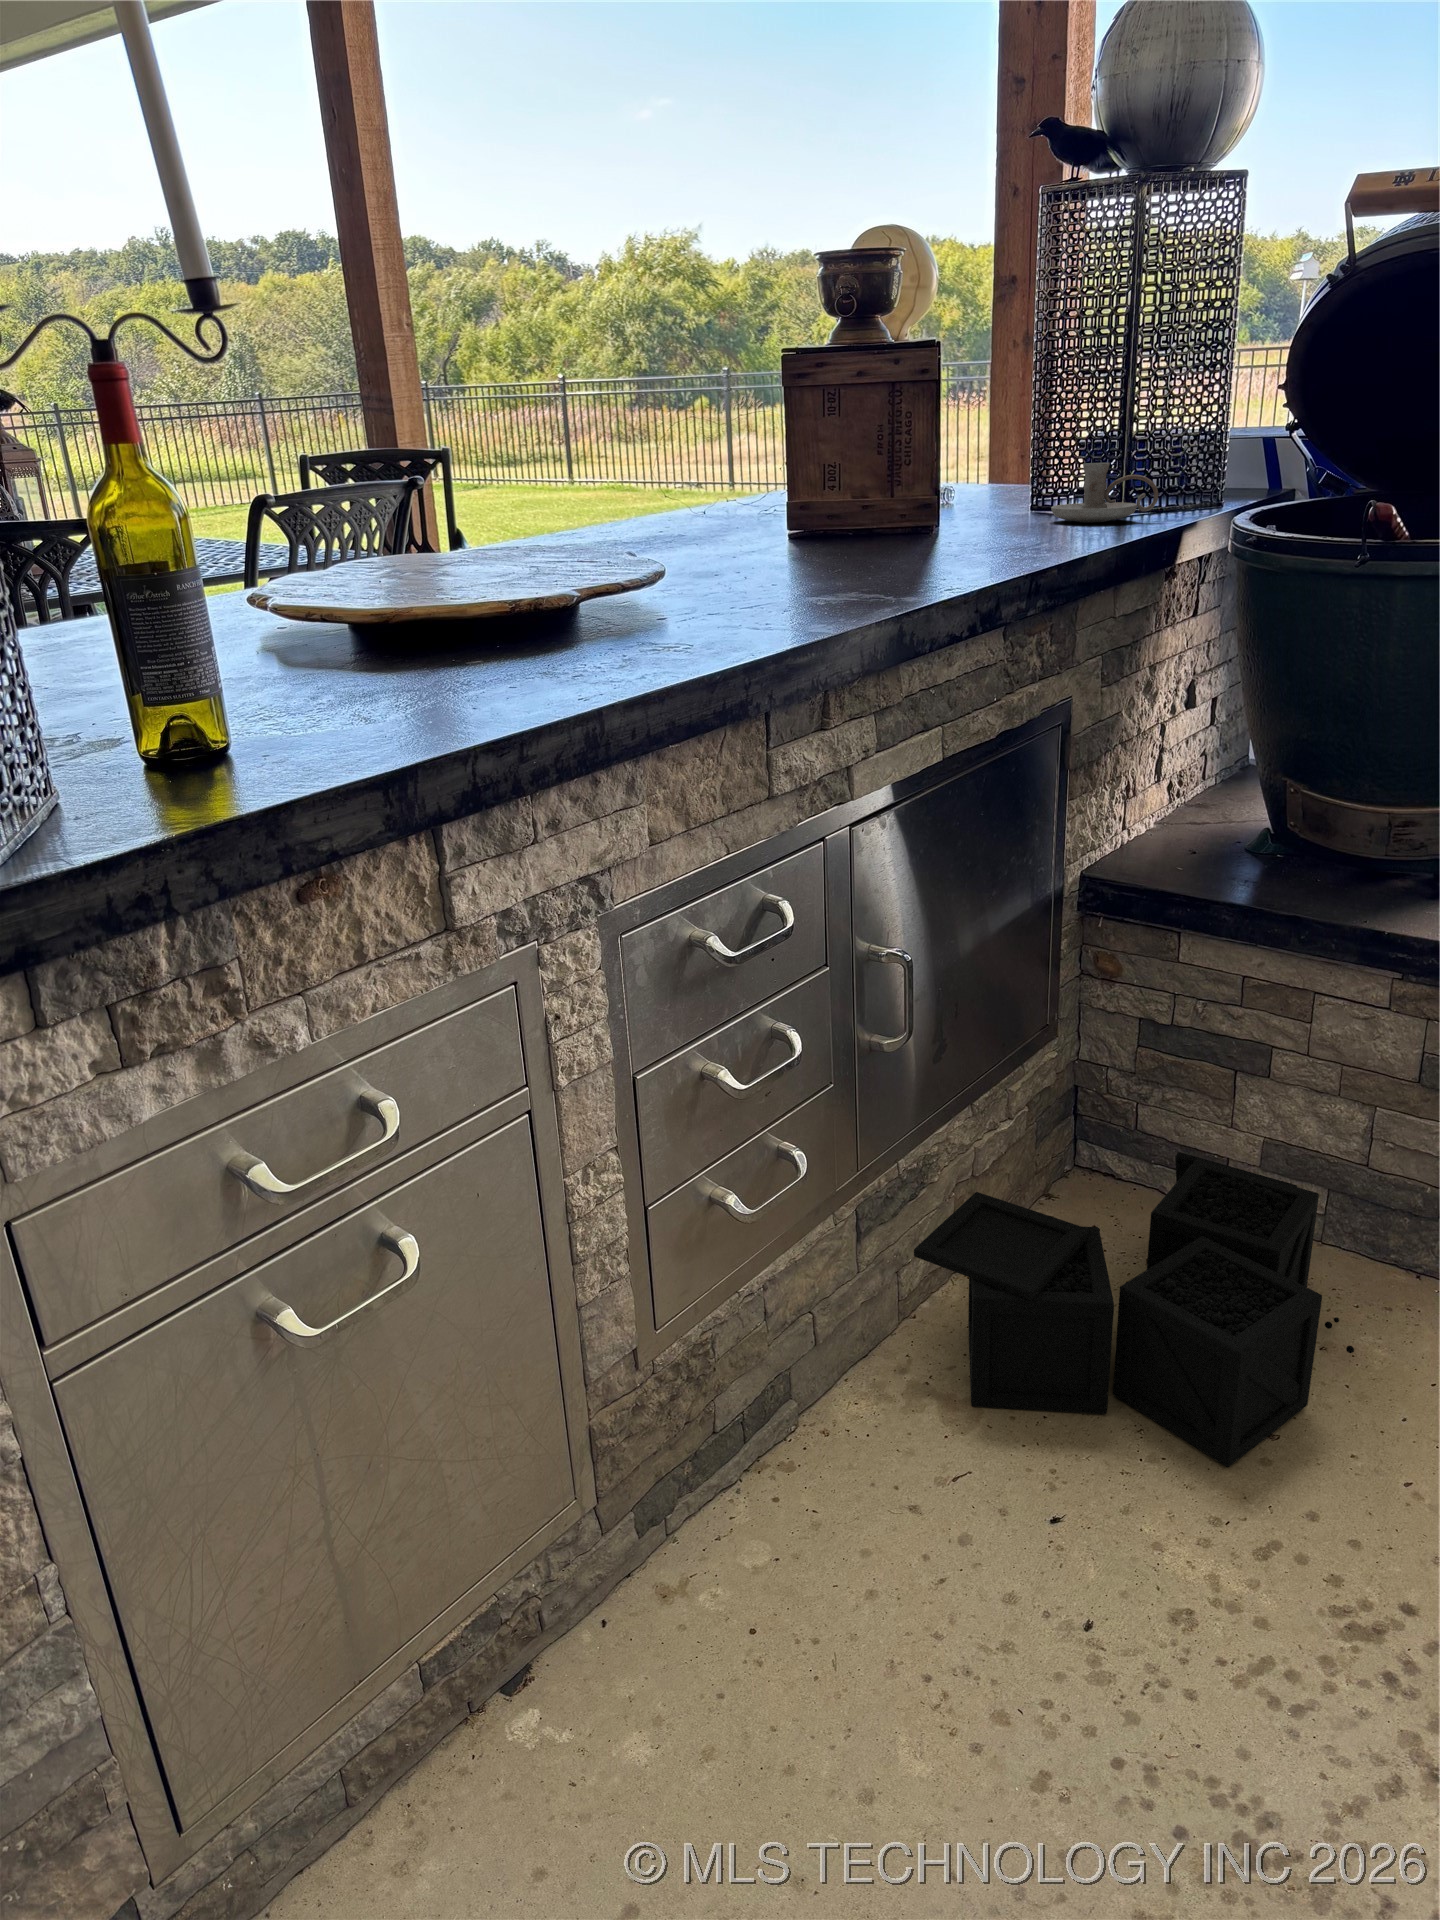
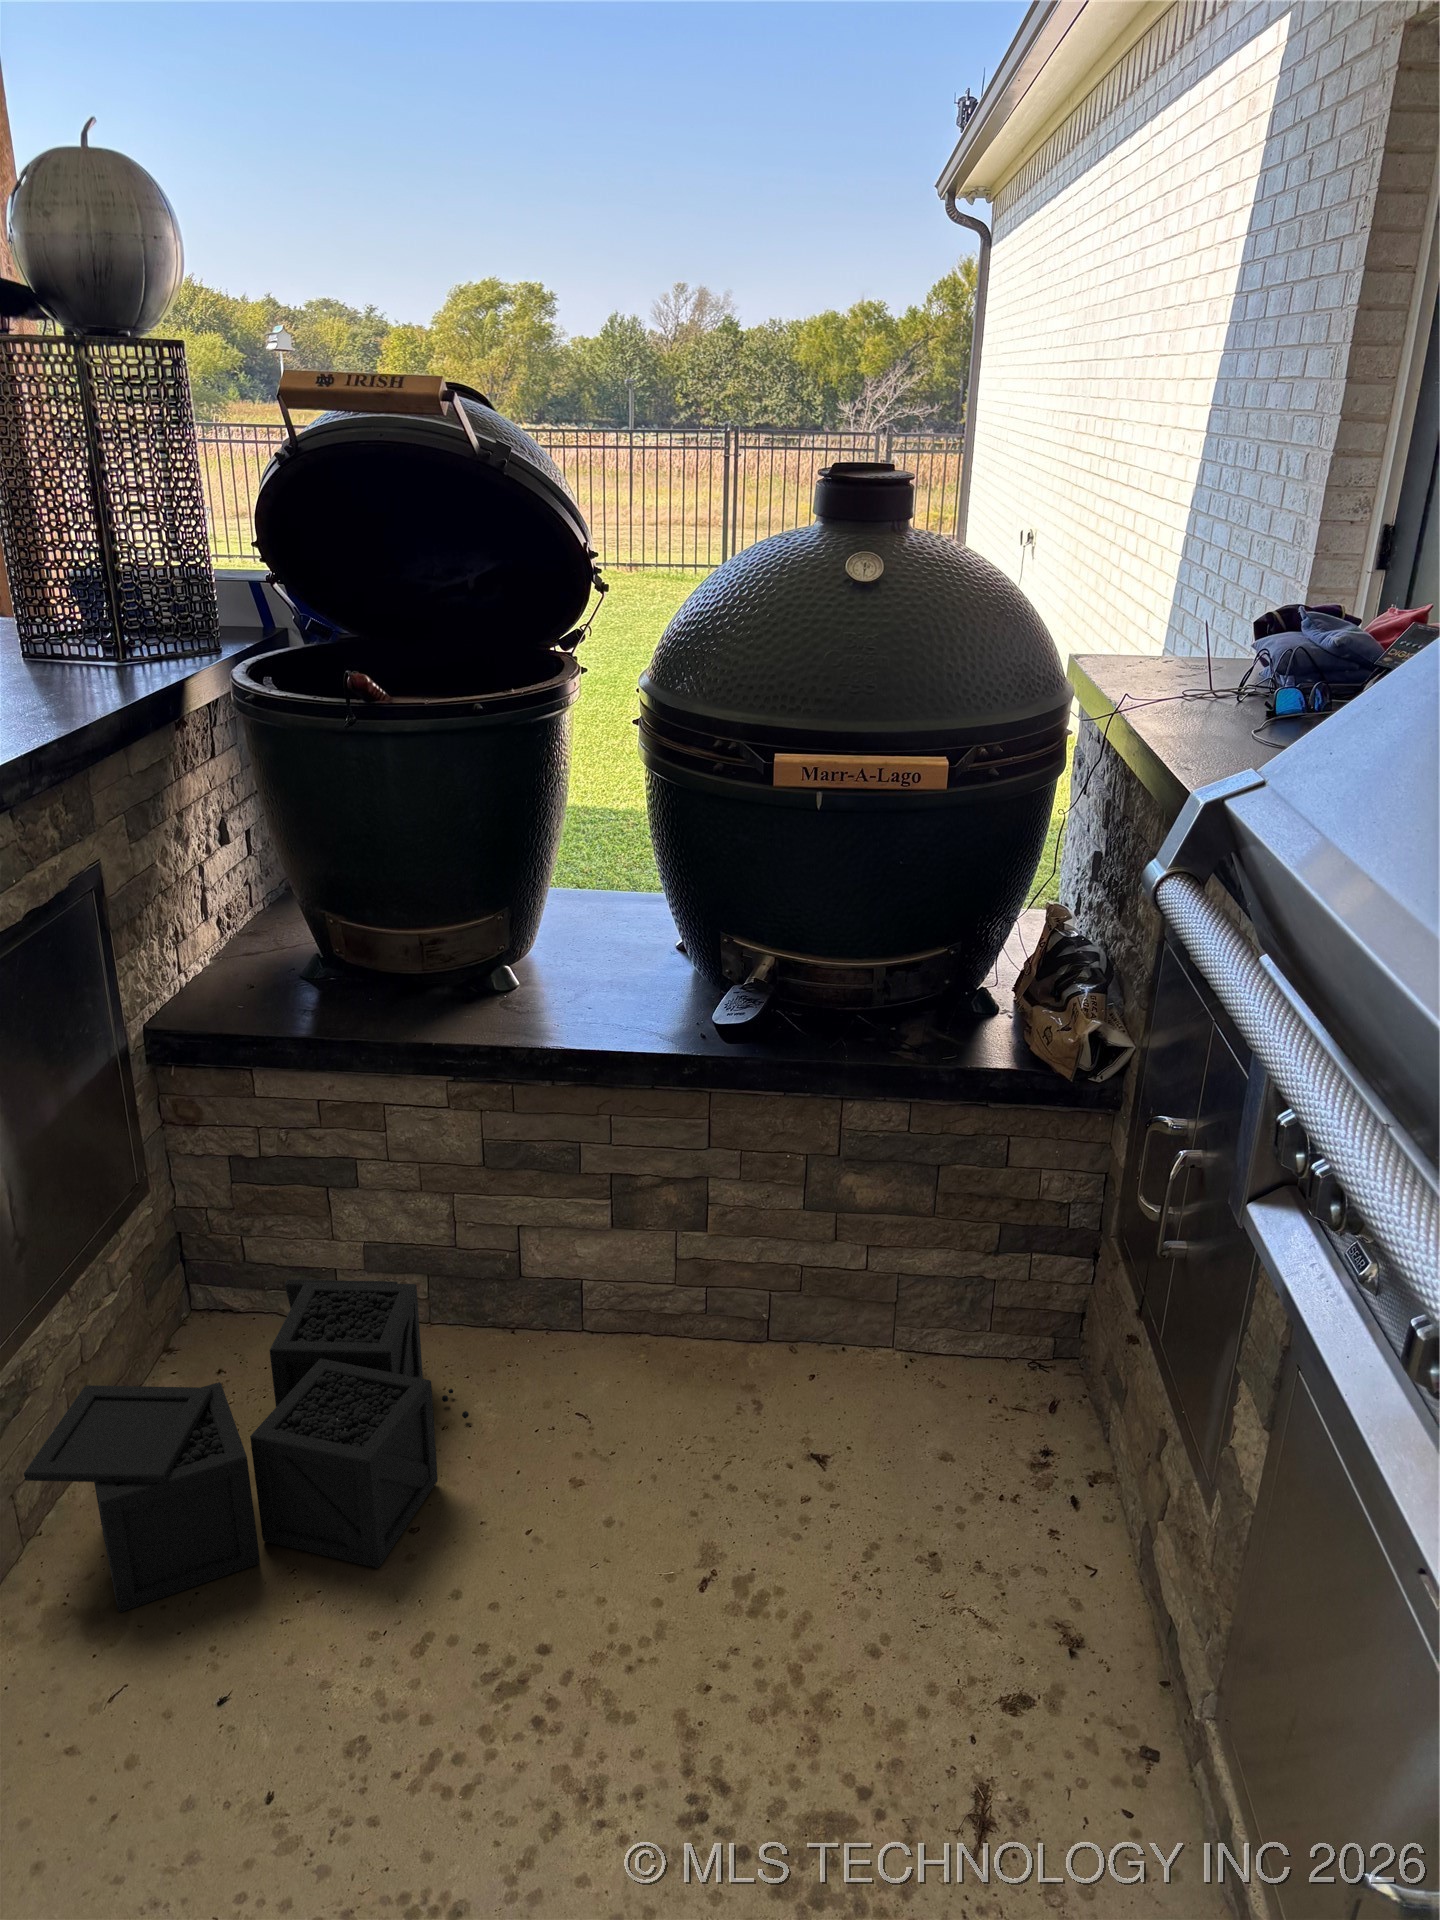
candle holder: present [1051,463,1158,523] -> none [44,614,155,672]

